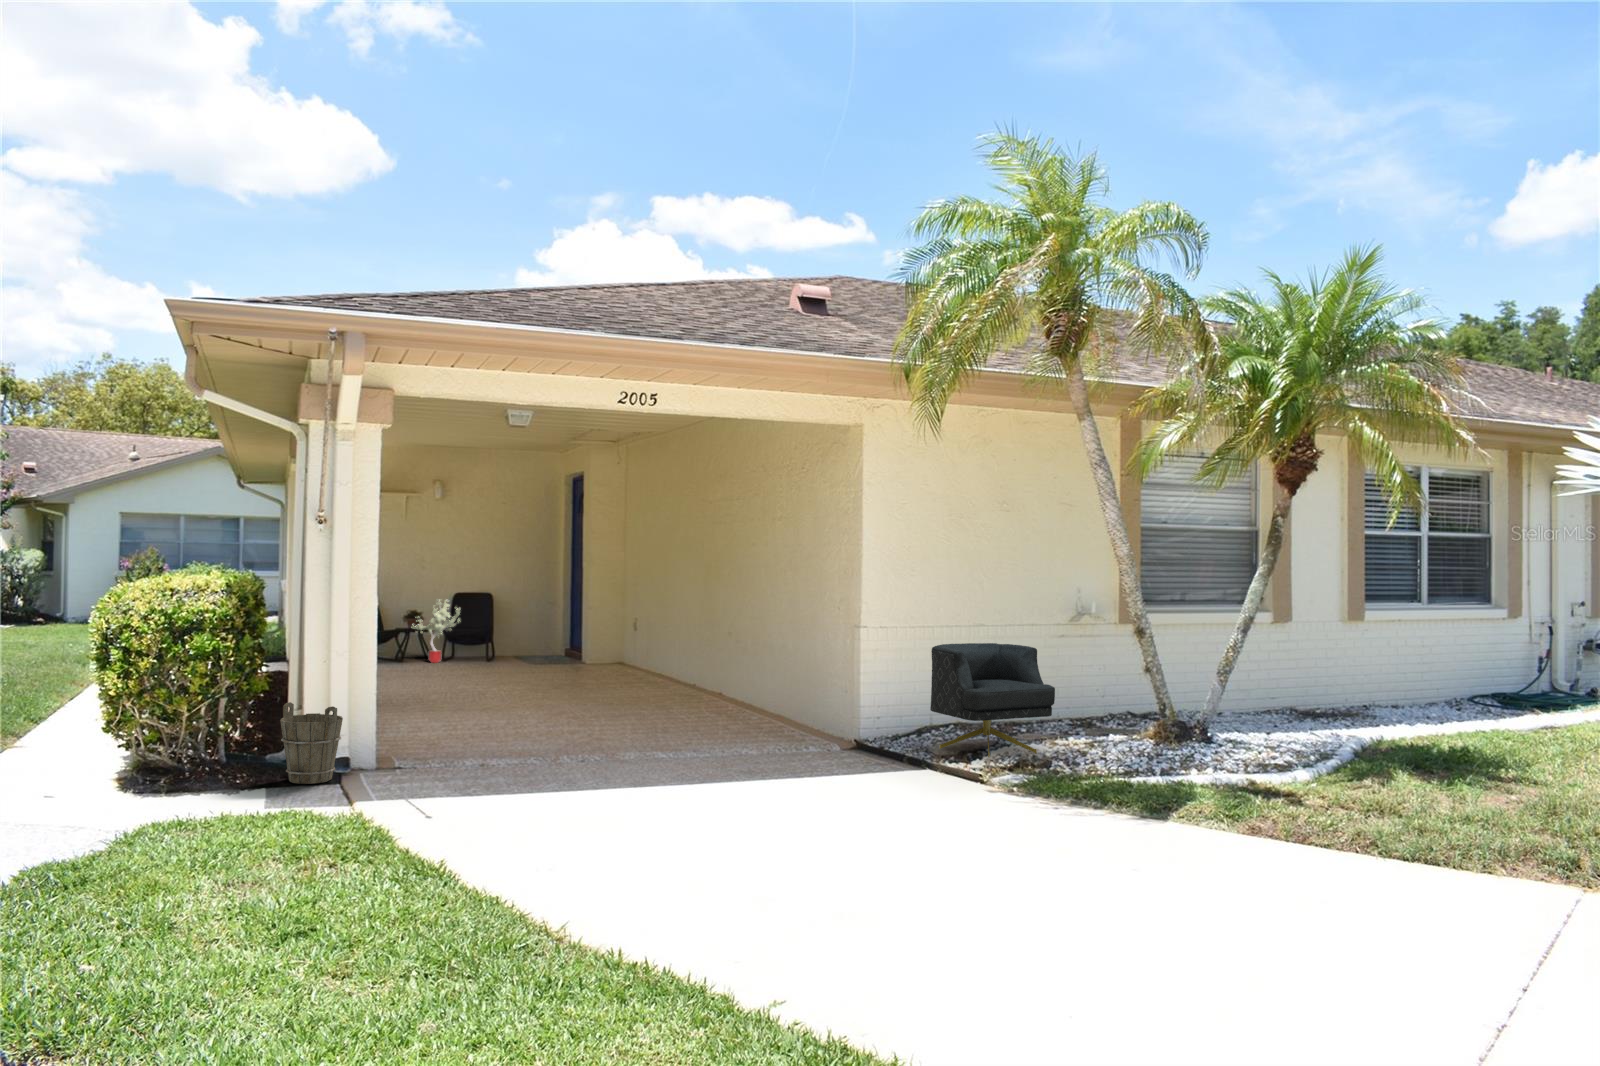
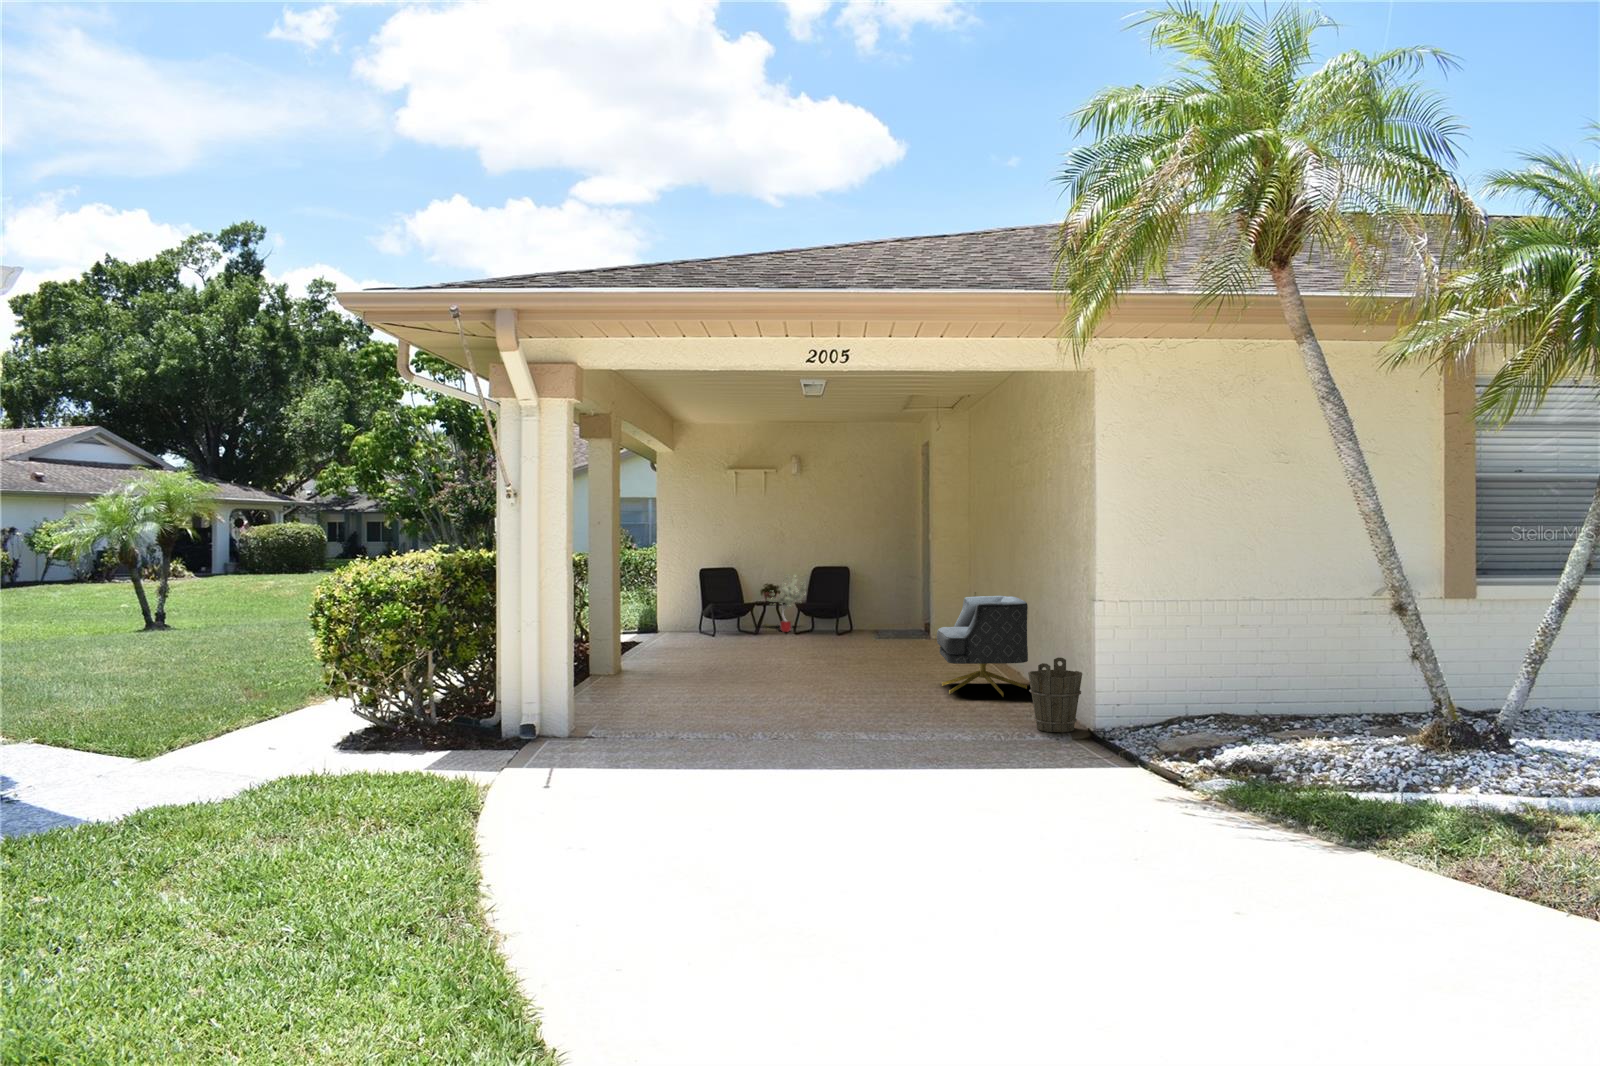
armchair: present [930,643,1055,757] -> present [937,596,1028,697]
bucket: present [280,702,343,784] -> present [1028,657,1082,733]

